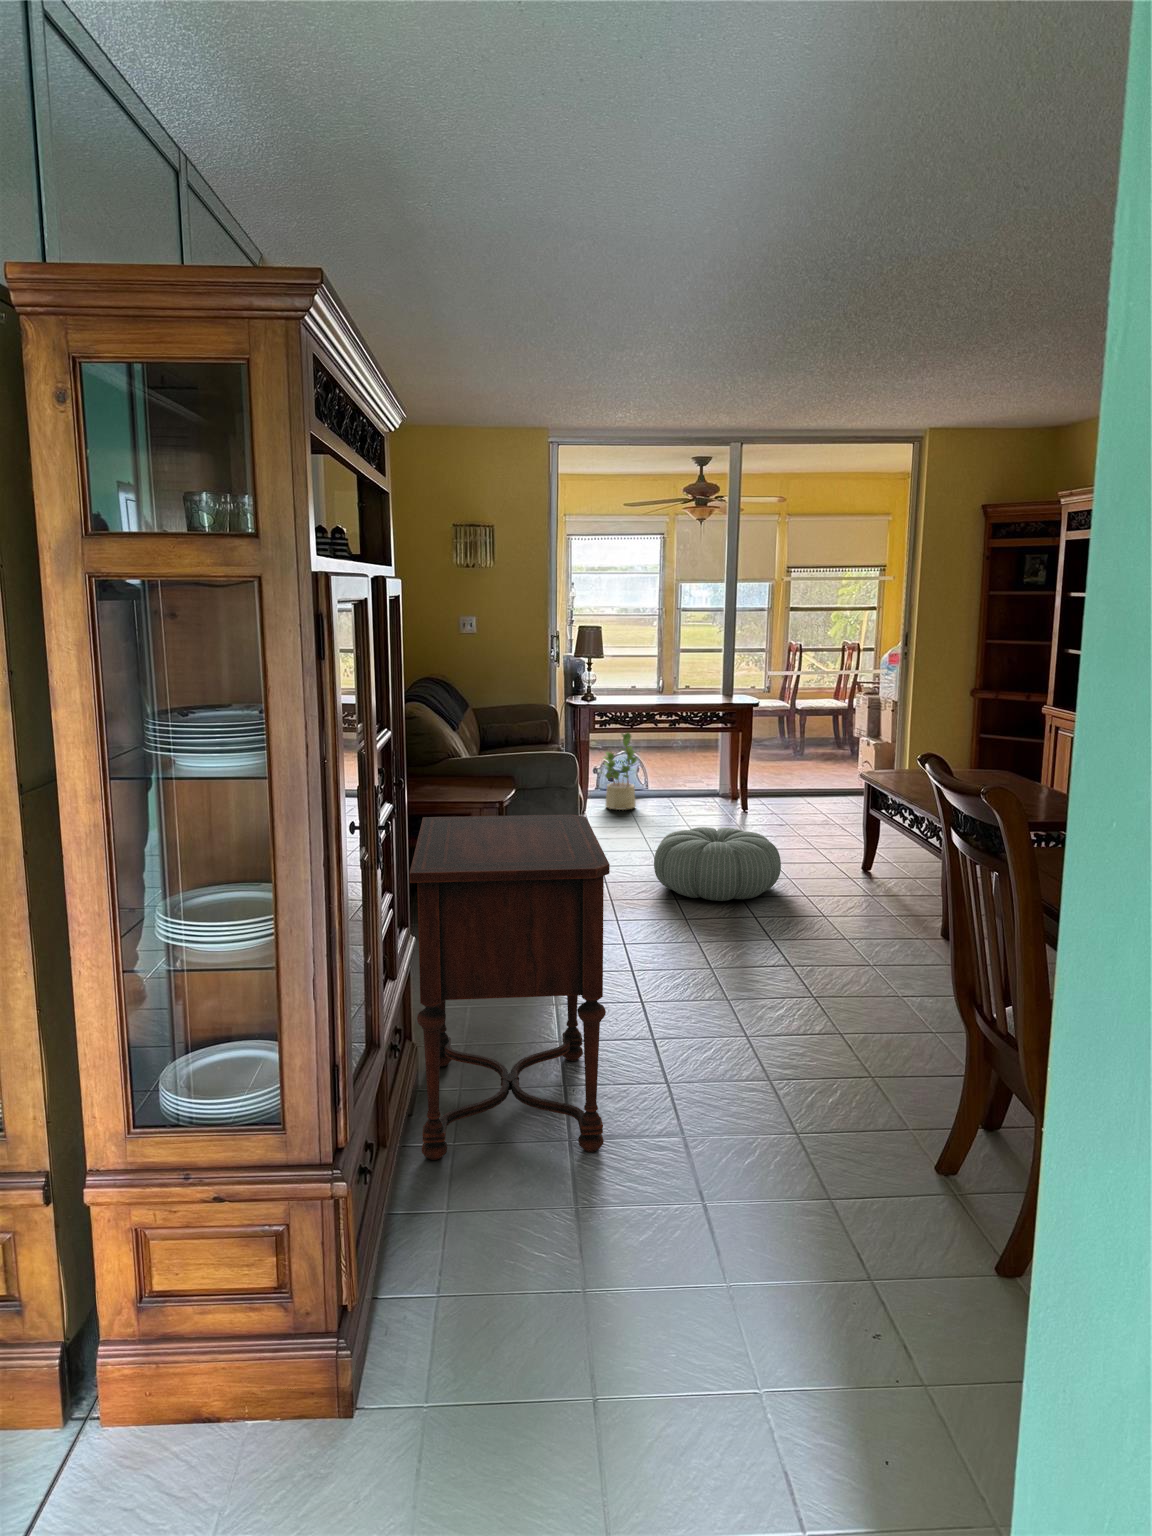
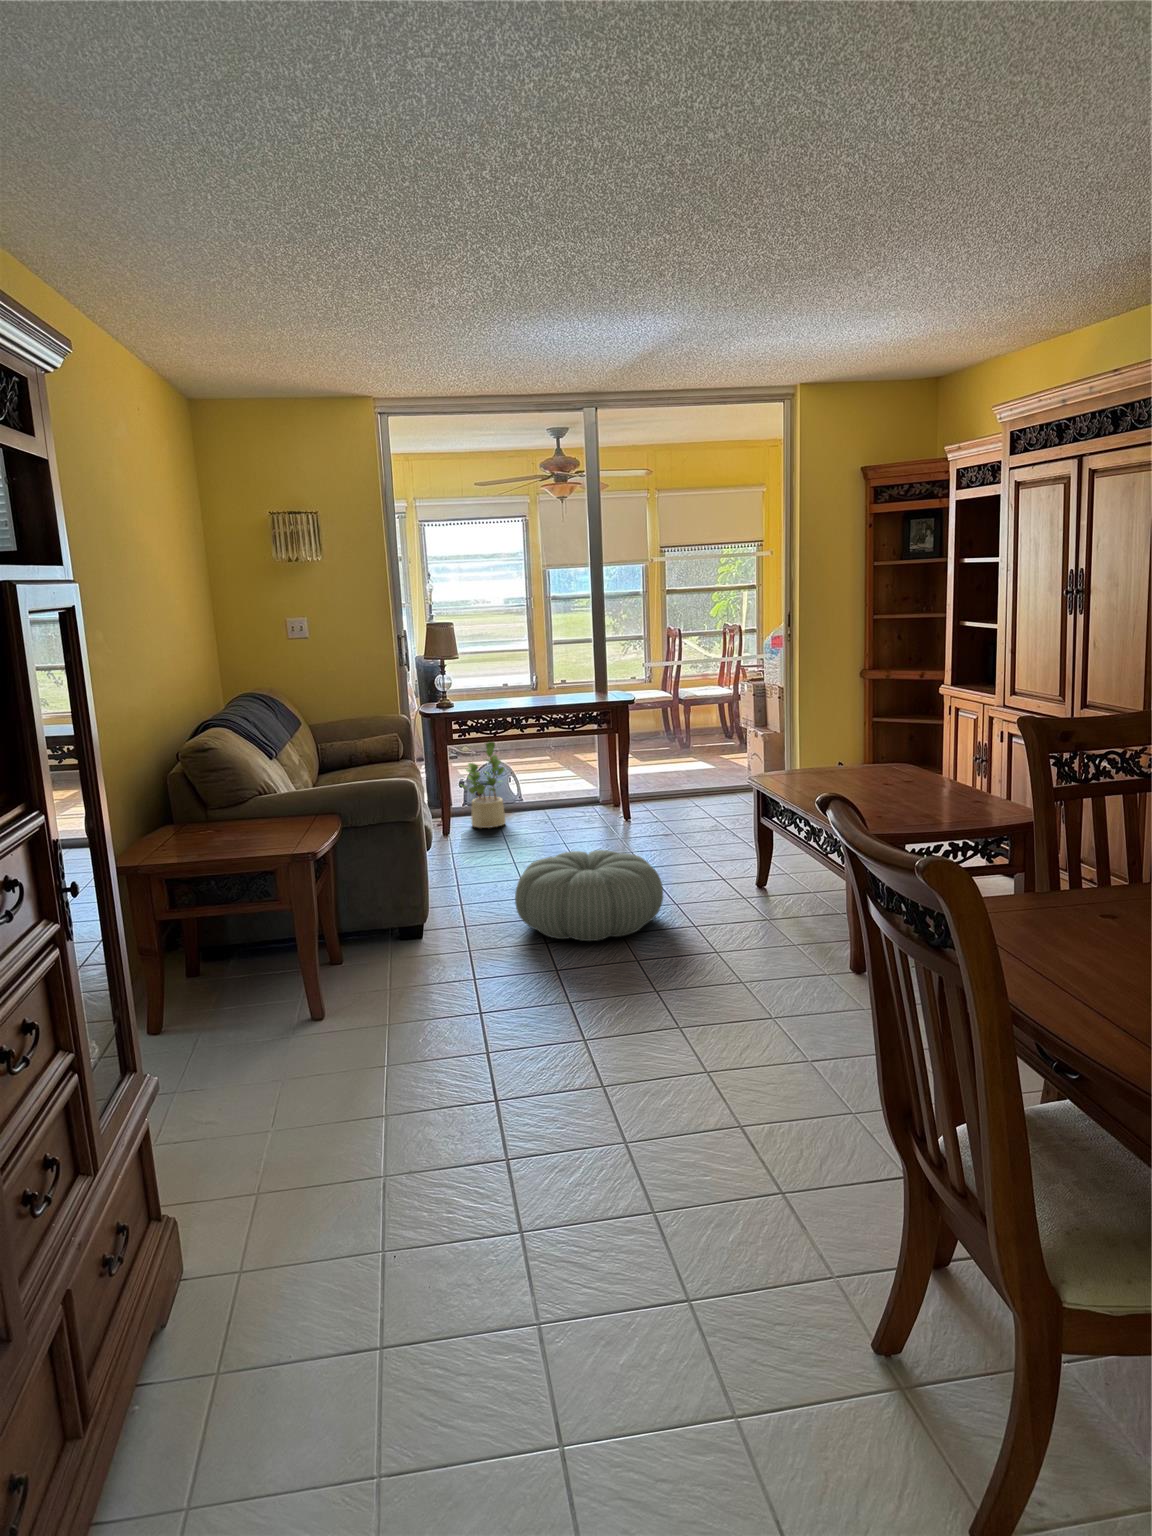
side table: present [410,814,610,1160] -> none [58,884,407,1434]

